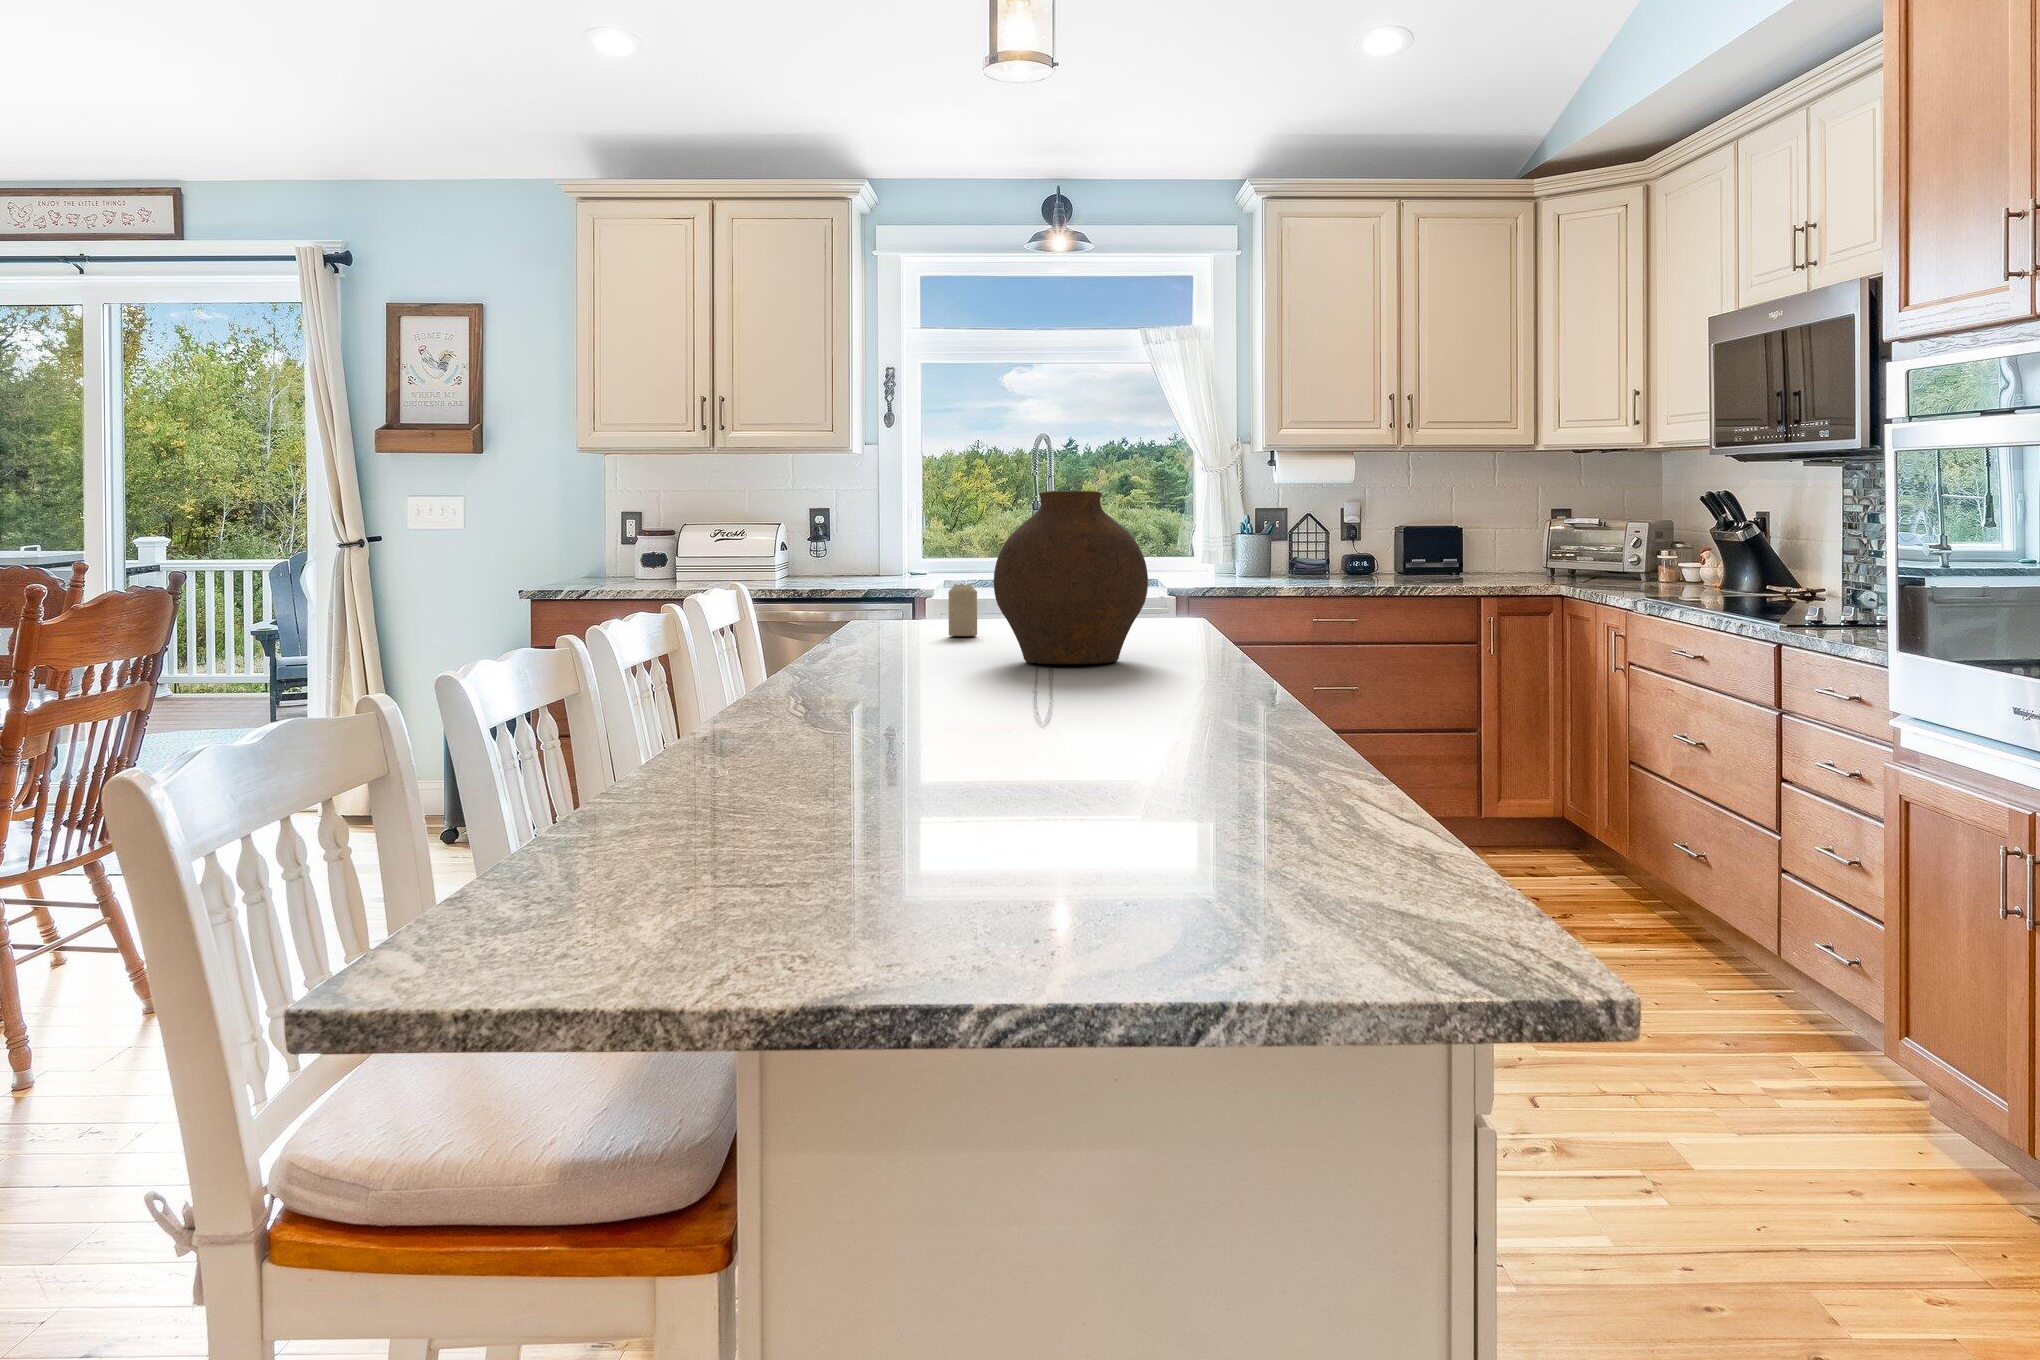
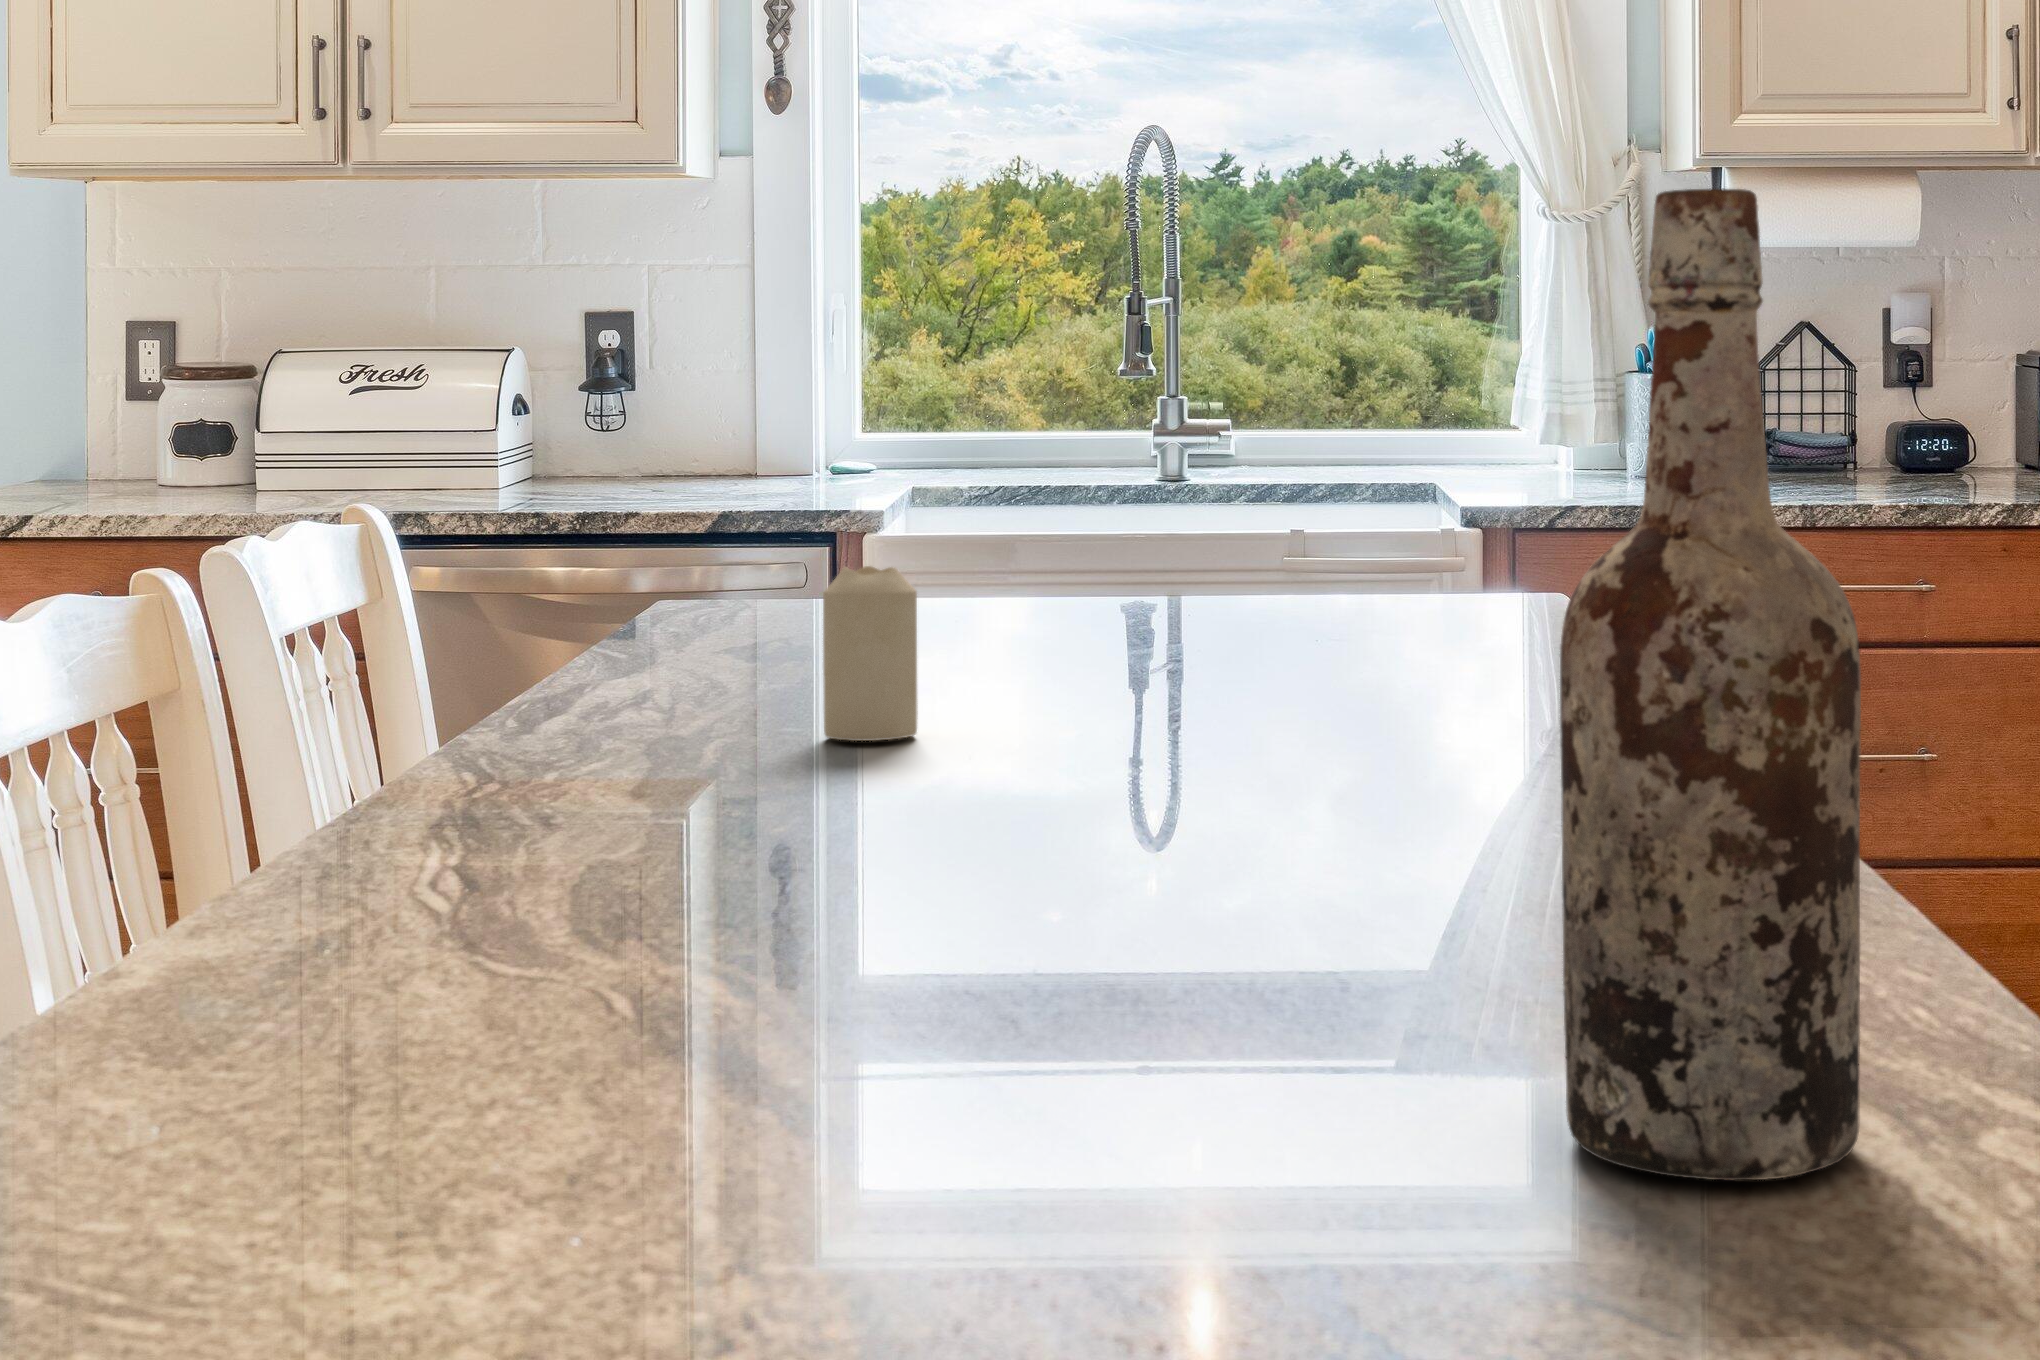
wine bottle: none [1147,477,1212,692] -> present [1560,189,1861,1180]
vase: present [994,491,1148,664] -> none [934,258,1515,930]

